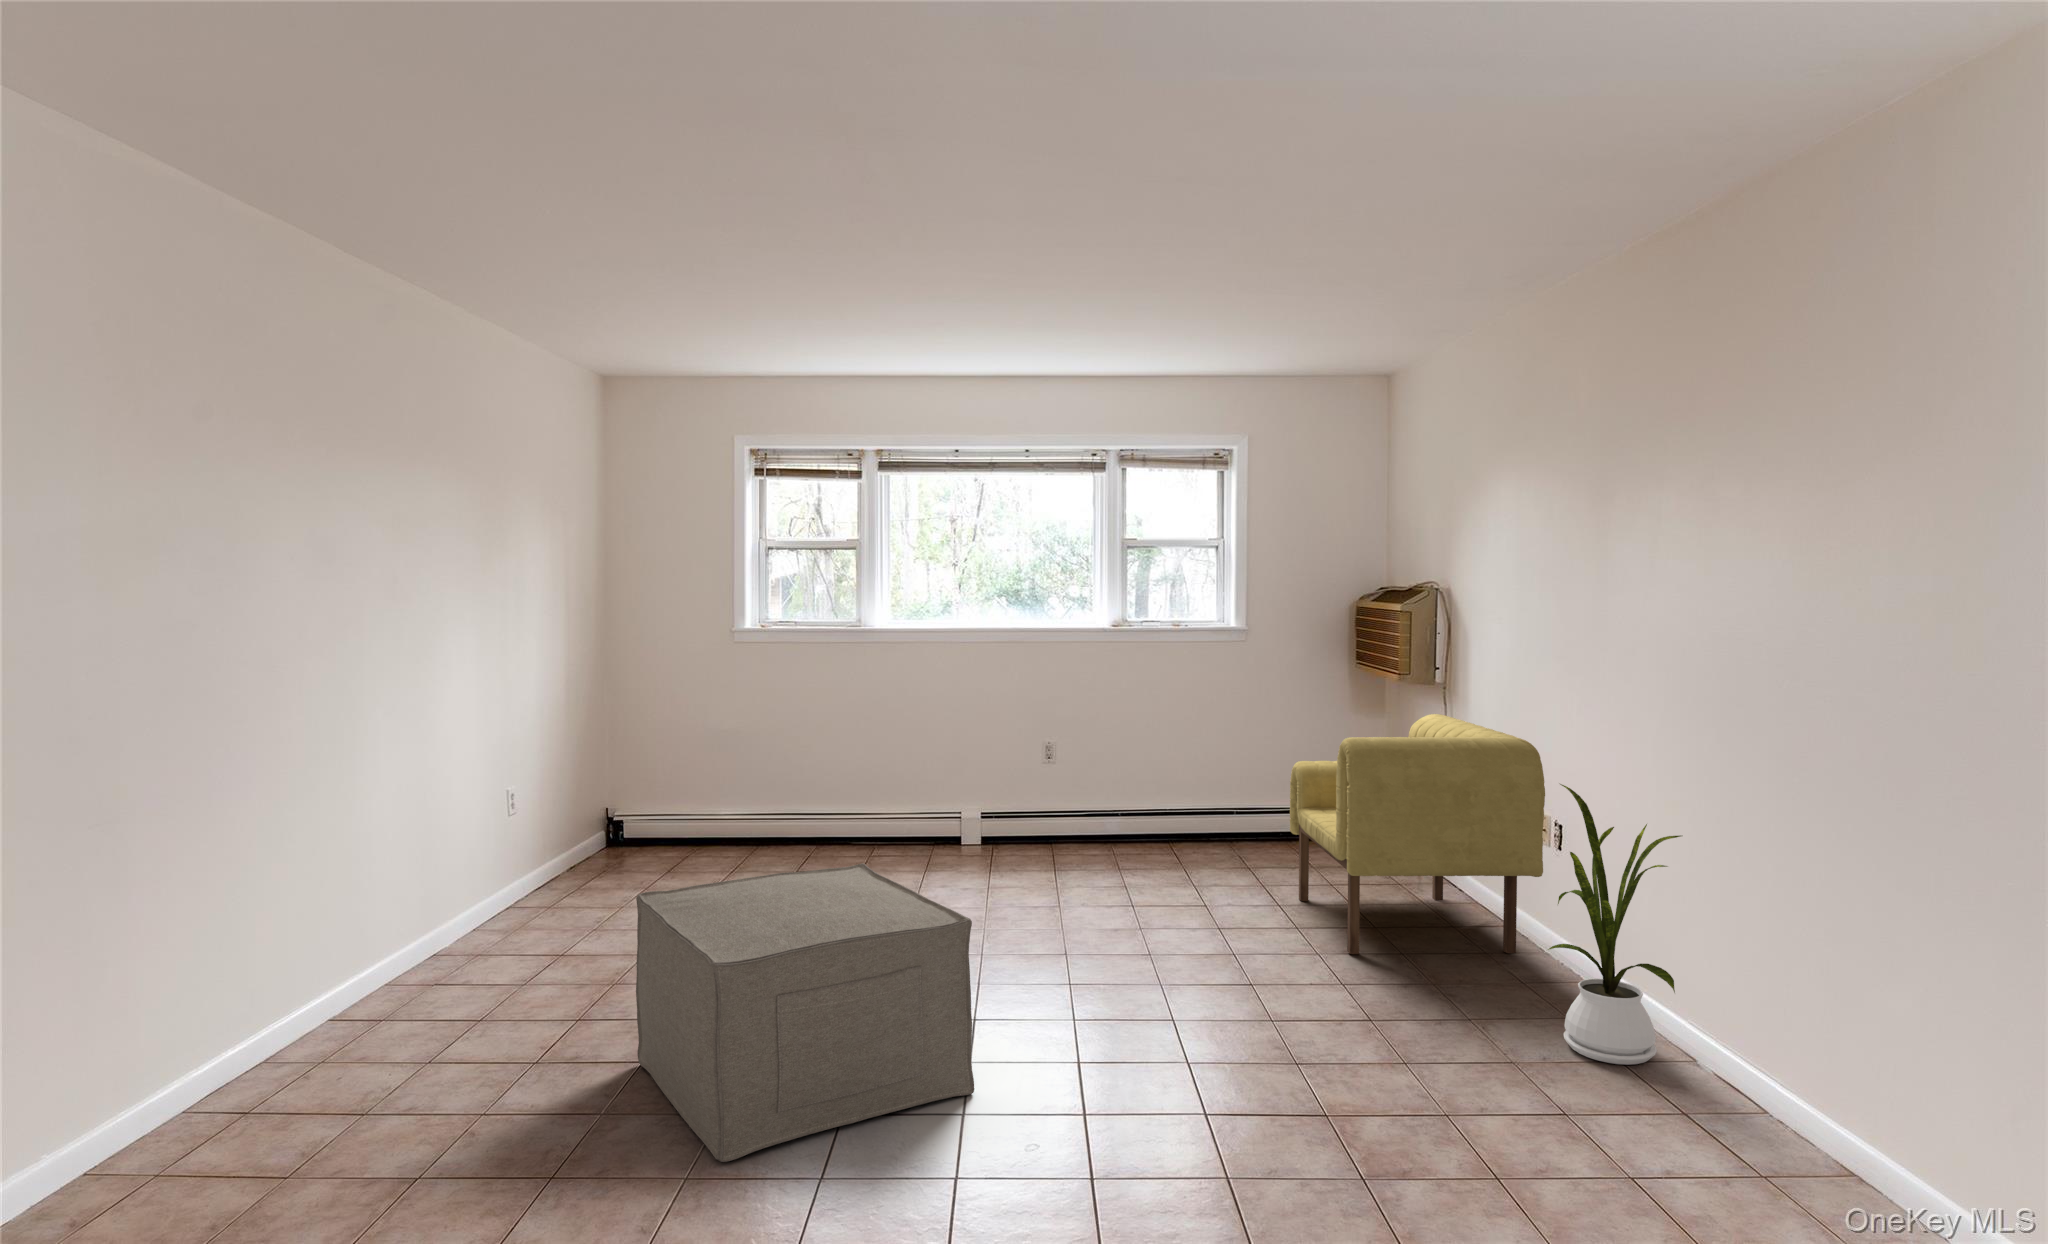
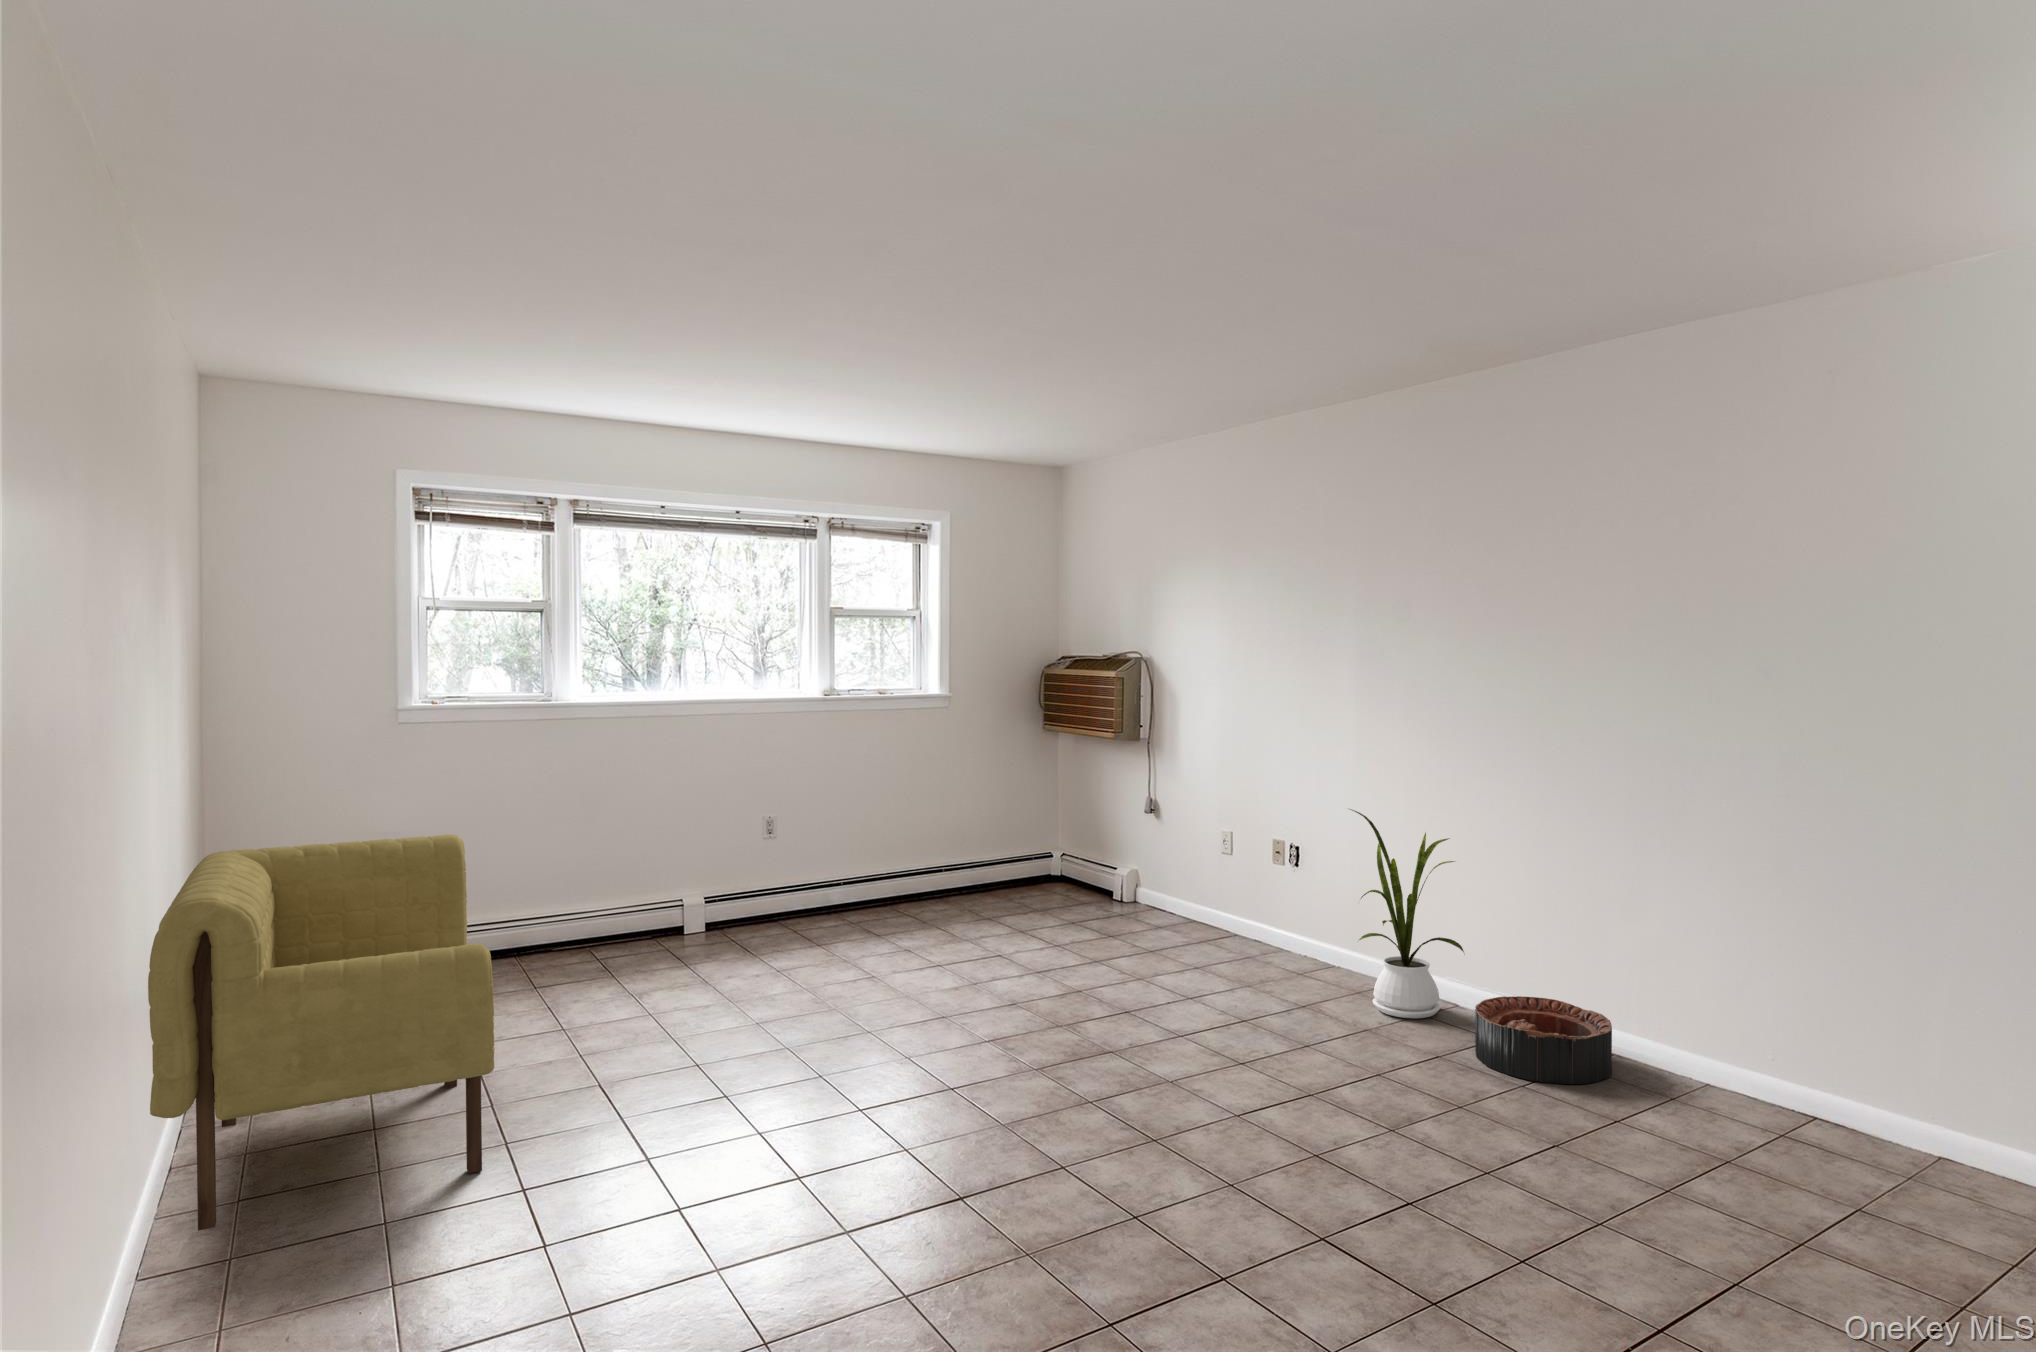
armchair: present [1290,714,1545,954] -> present [148,835,495,1231]
ottoman: present [636,863,974,1162] -> none [648,946,1027,1262]
basket: none [1624,1055,1829,1201] -> present [1475,996,1612,1084]

